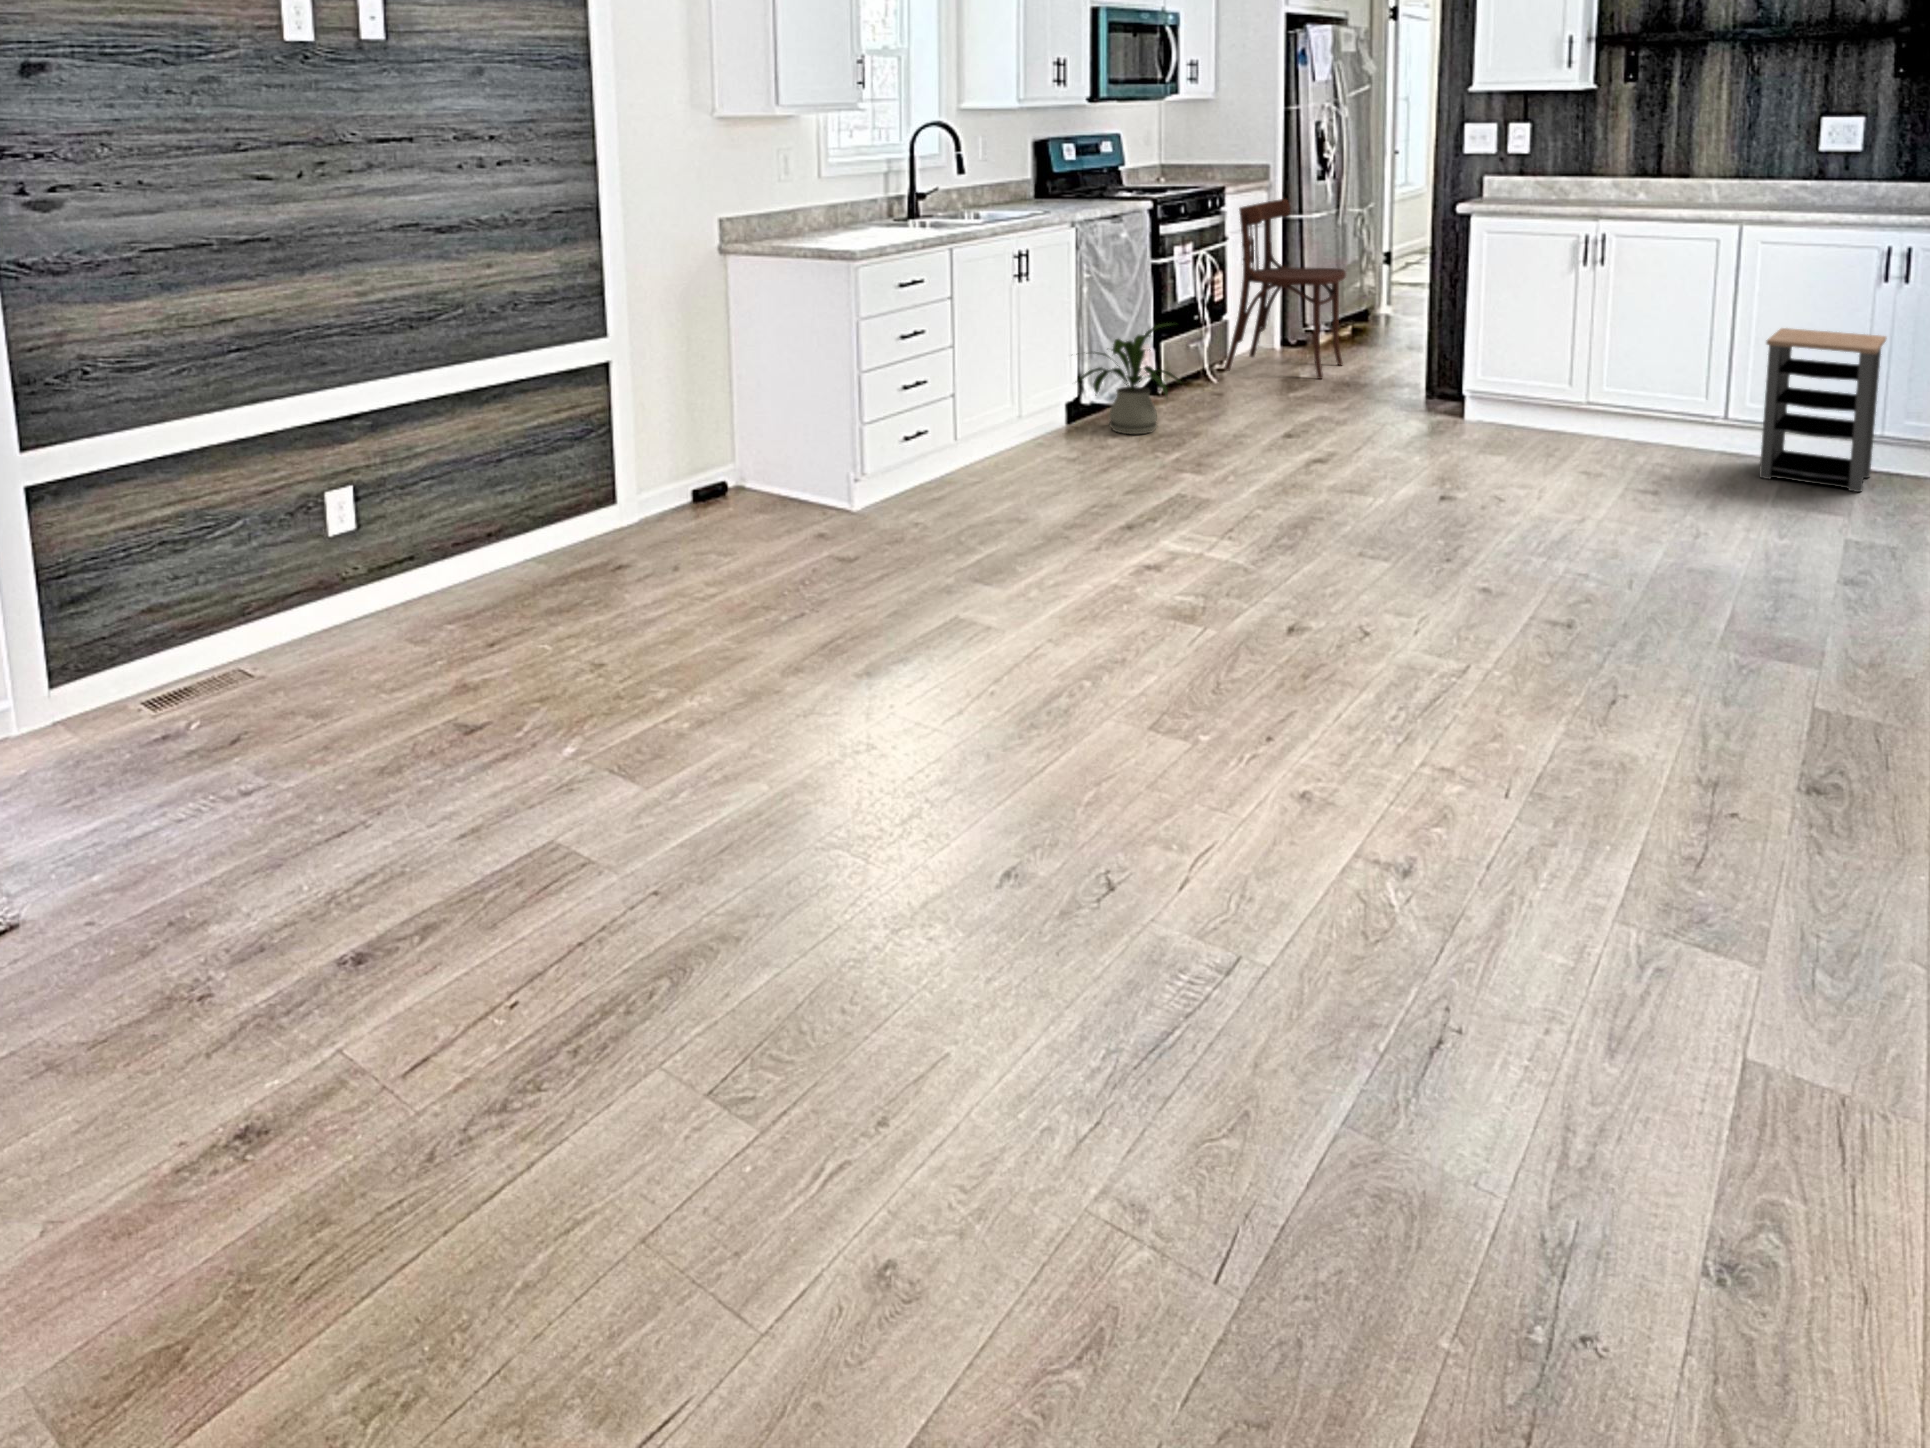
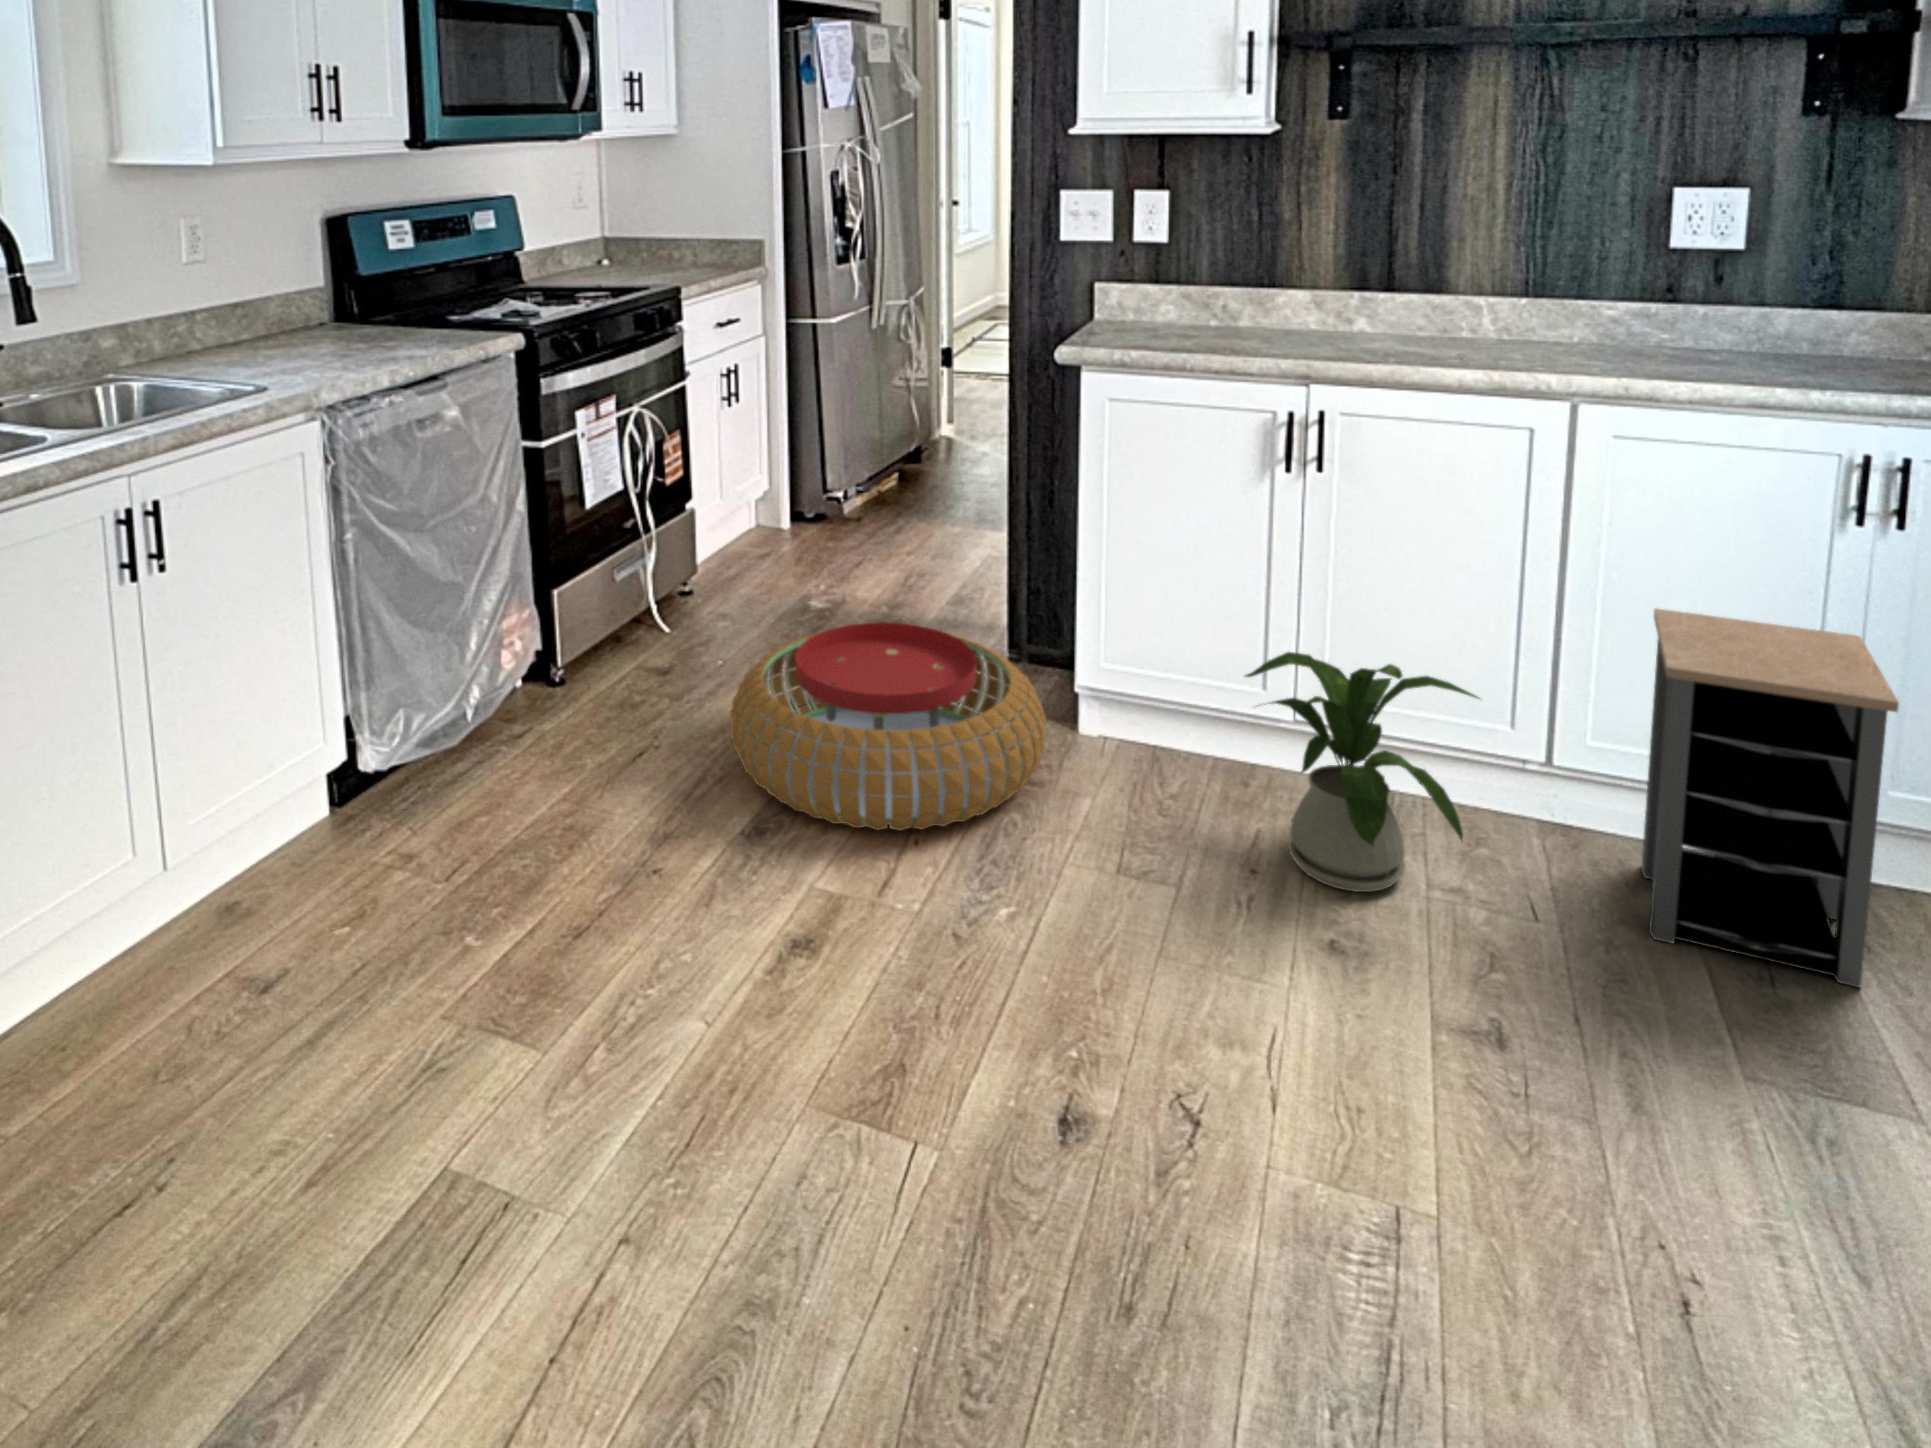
dining chair: present [1224,199,1346,379] -> none [685,304,880,623]
house plant: present [1078,323,1182,434] -> present [1246,652,1478,892]
pouf: none [1269,354,1445,436] -> present [730,623,1046,831]

